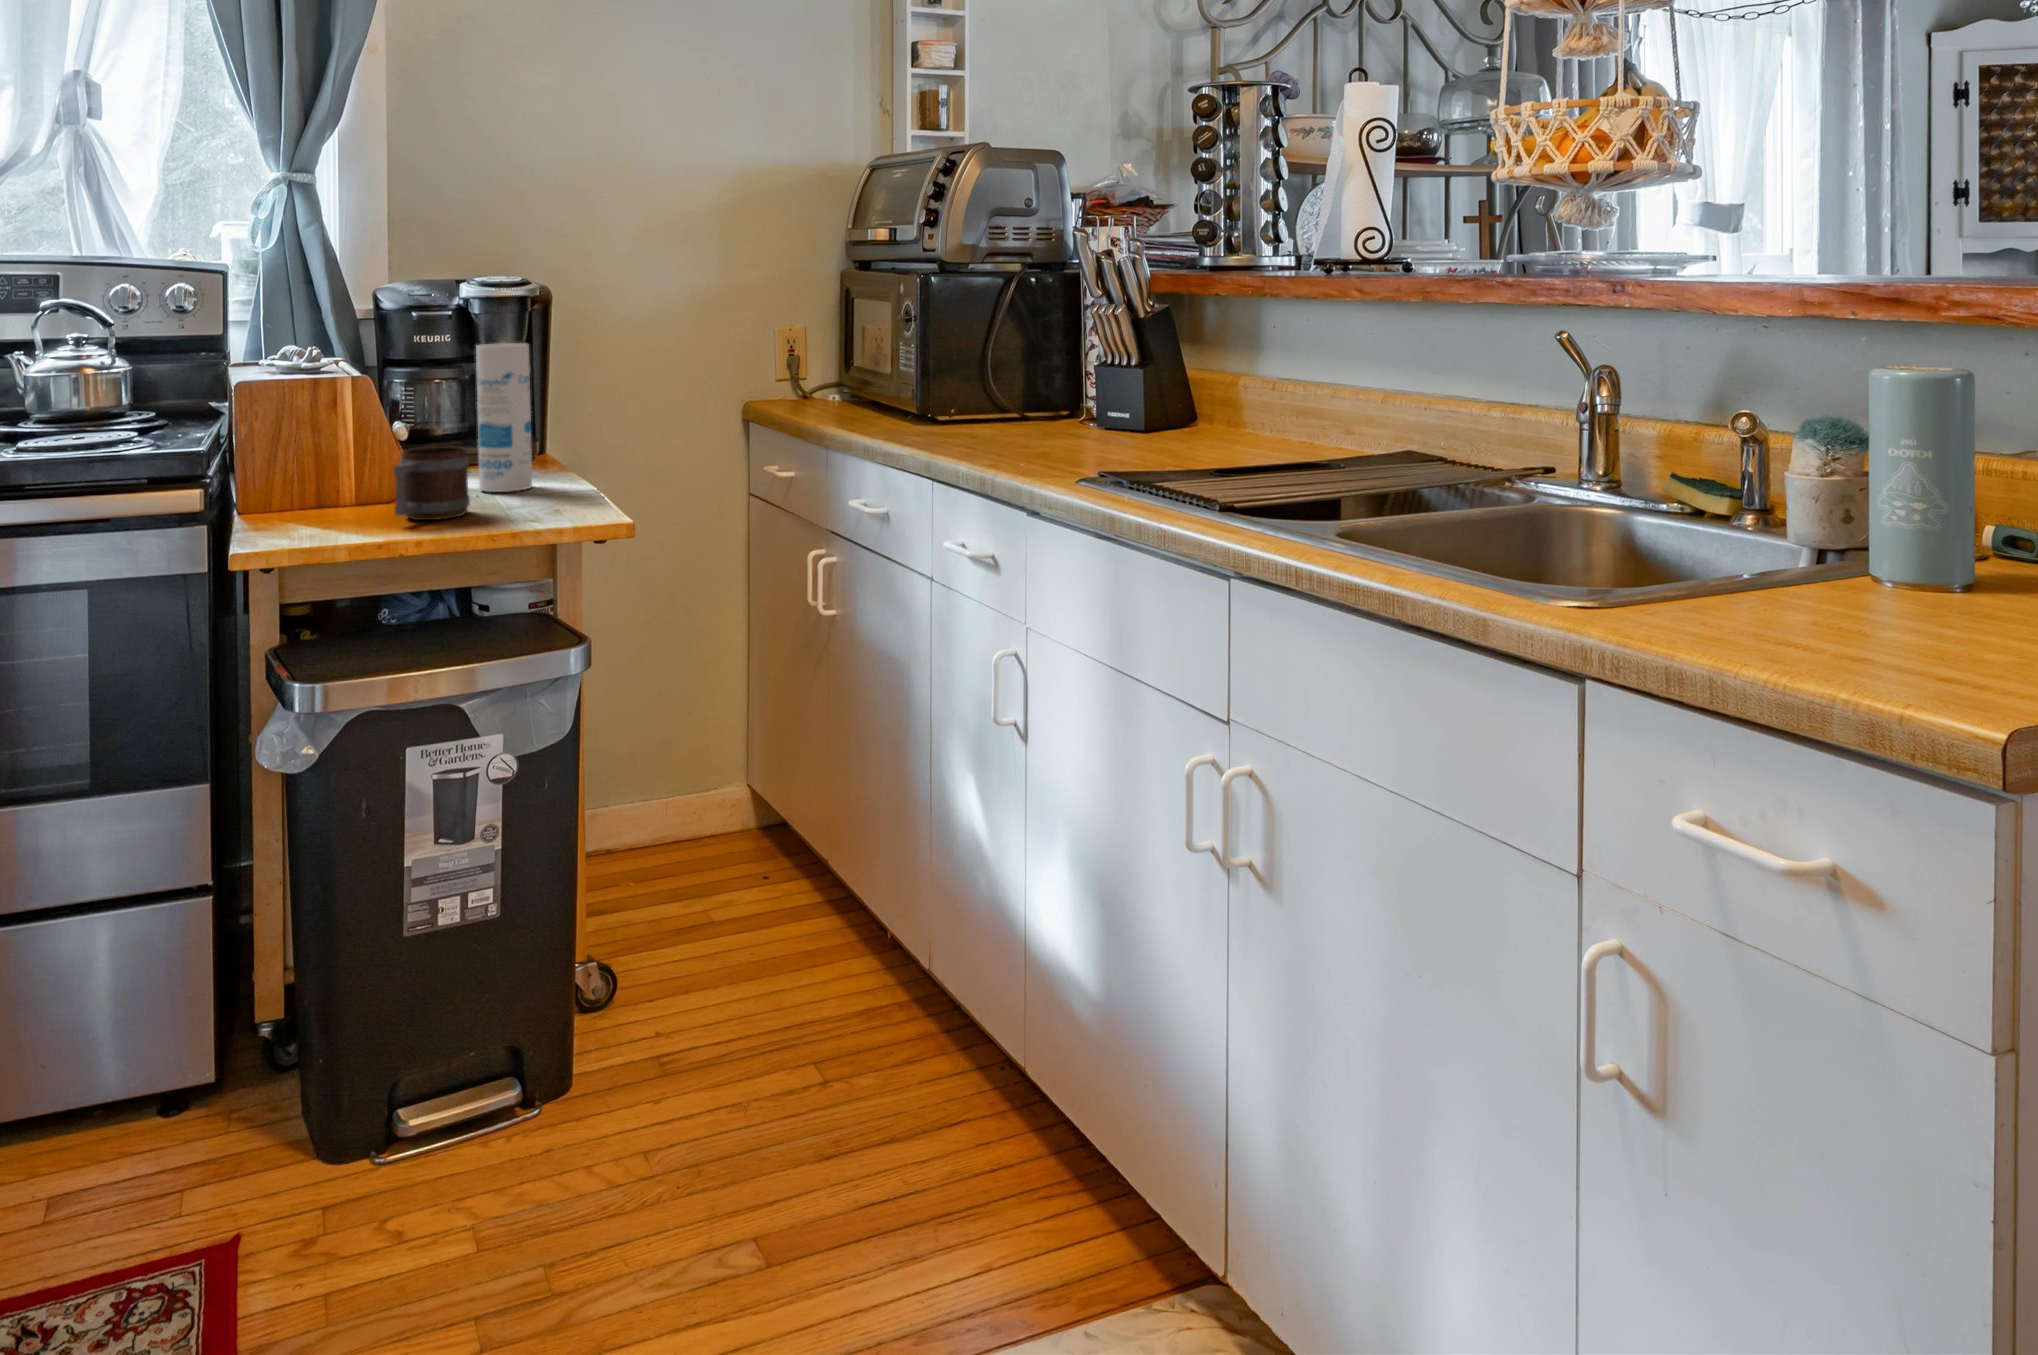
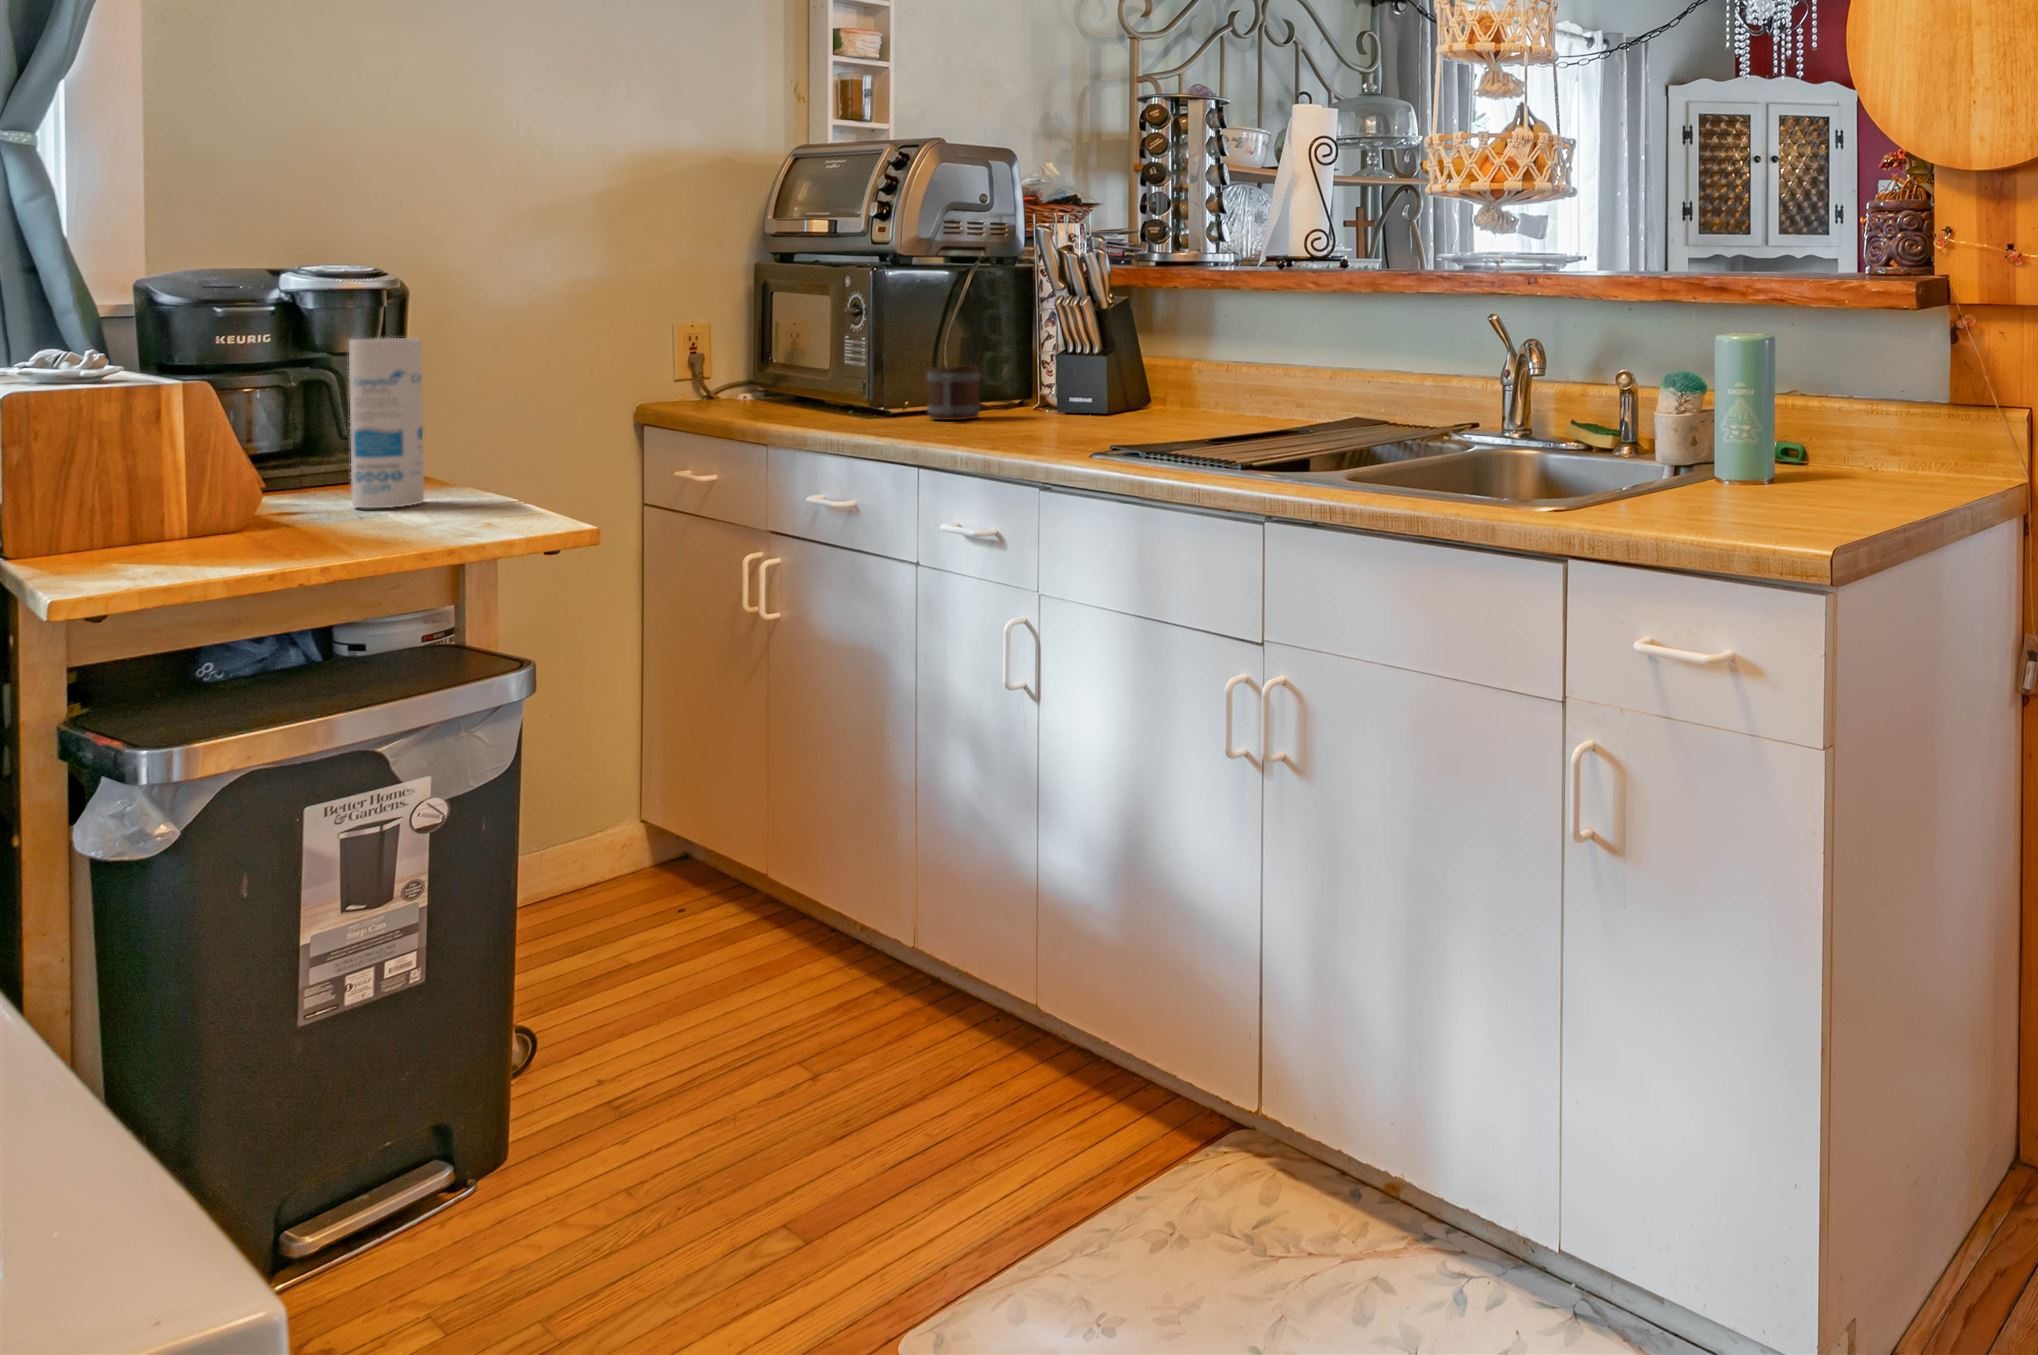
mug: present [394,446,470,520] -> present [927,366,981,420]

